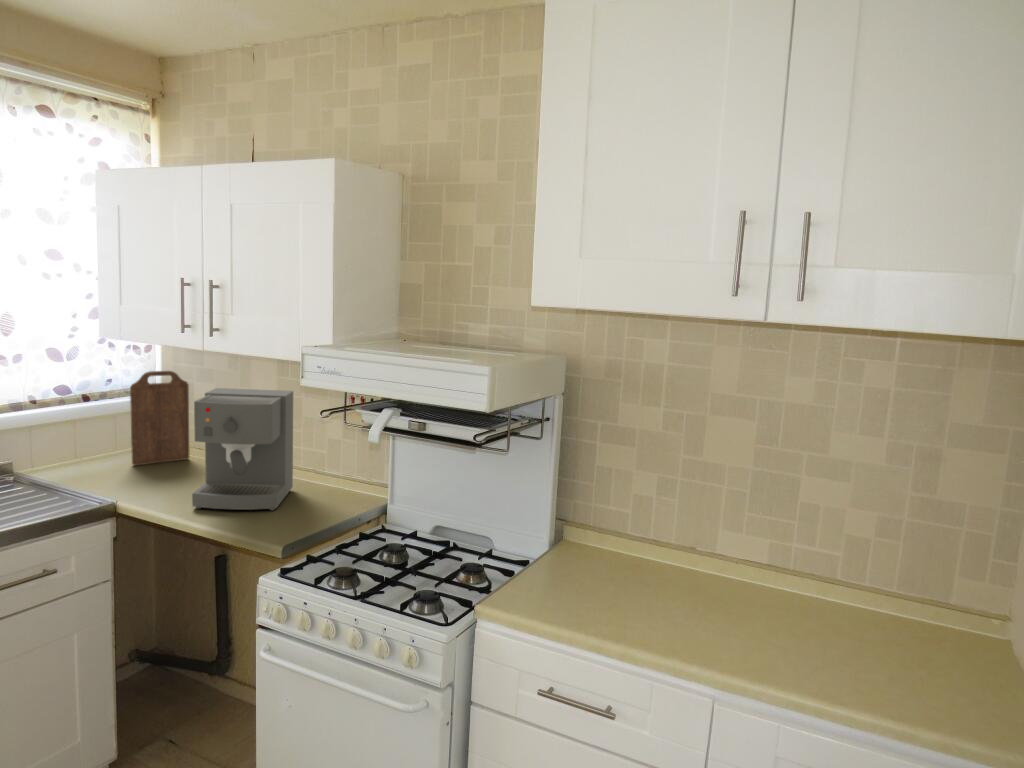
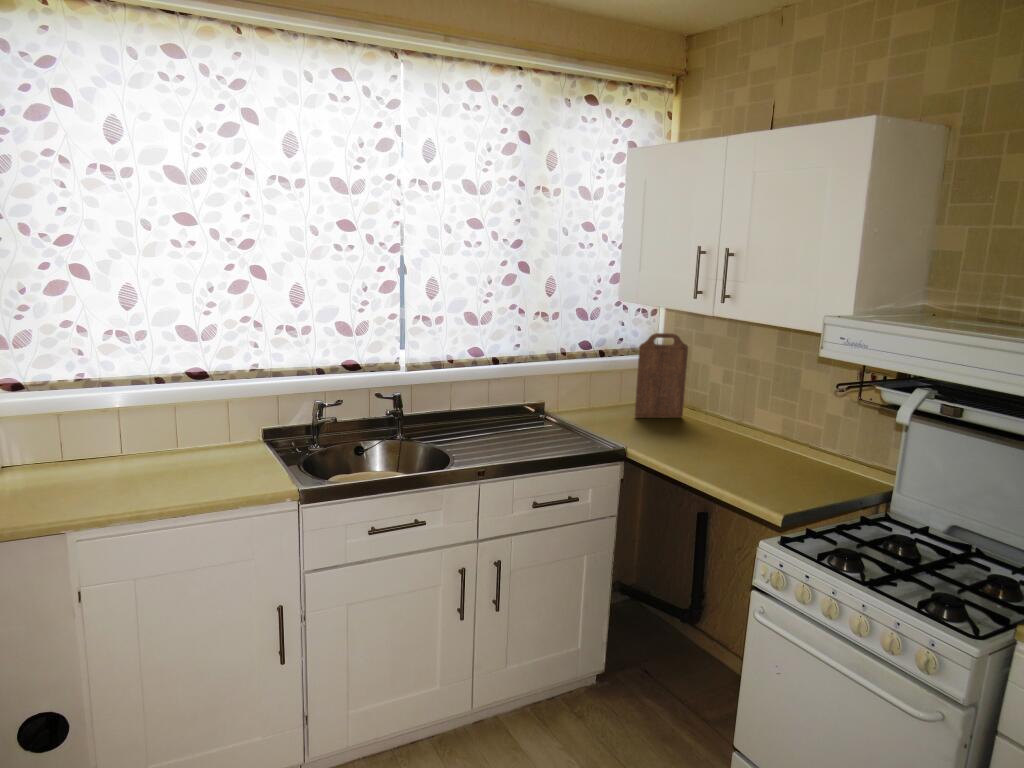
coffee maker: present [192,388,293,510] -> none [693,353,797,478]

